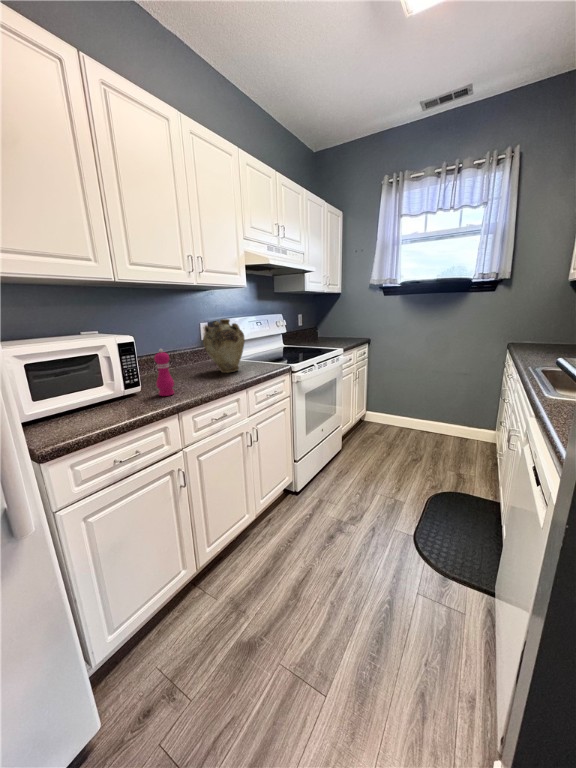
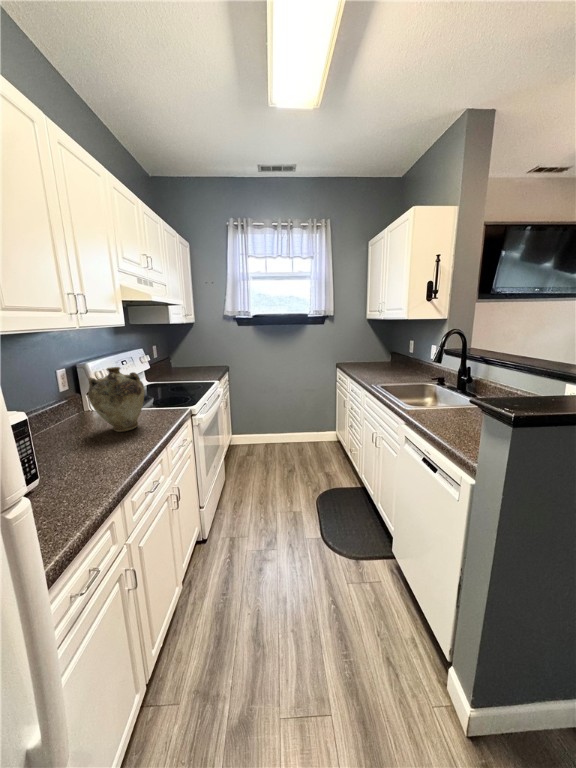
pepper mill: present [154,349,174,396] -> none [63,424,93,487]

